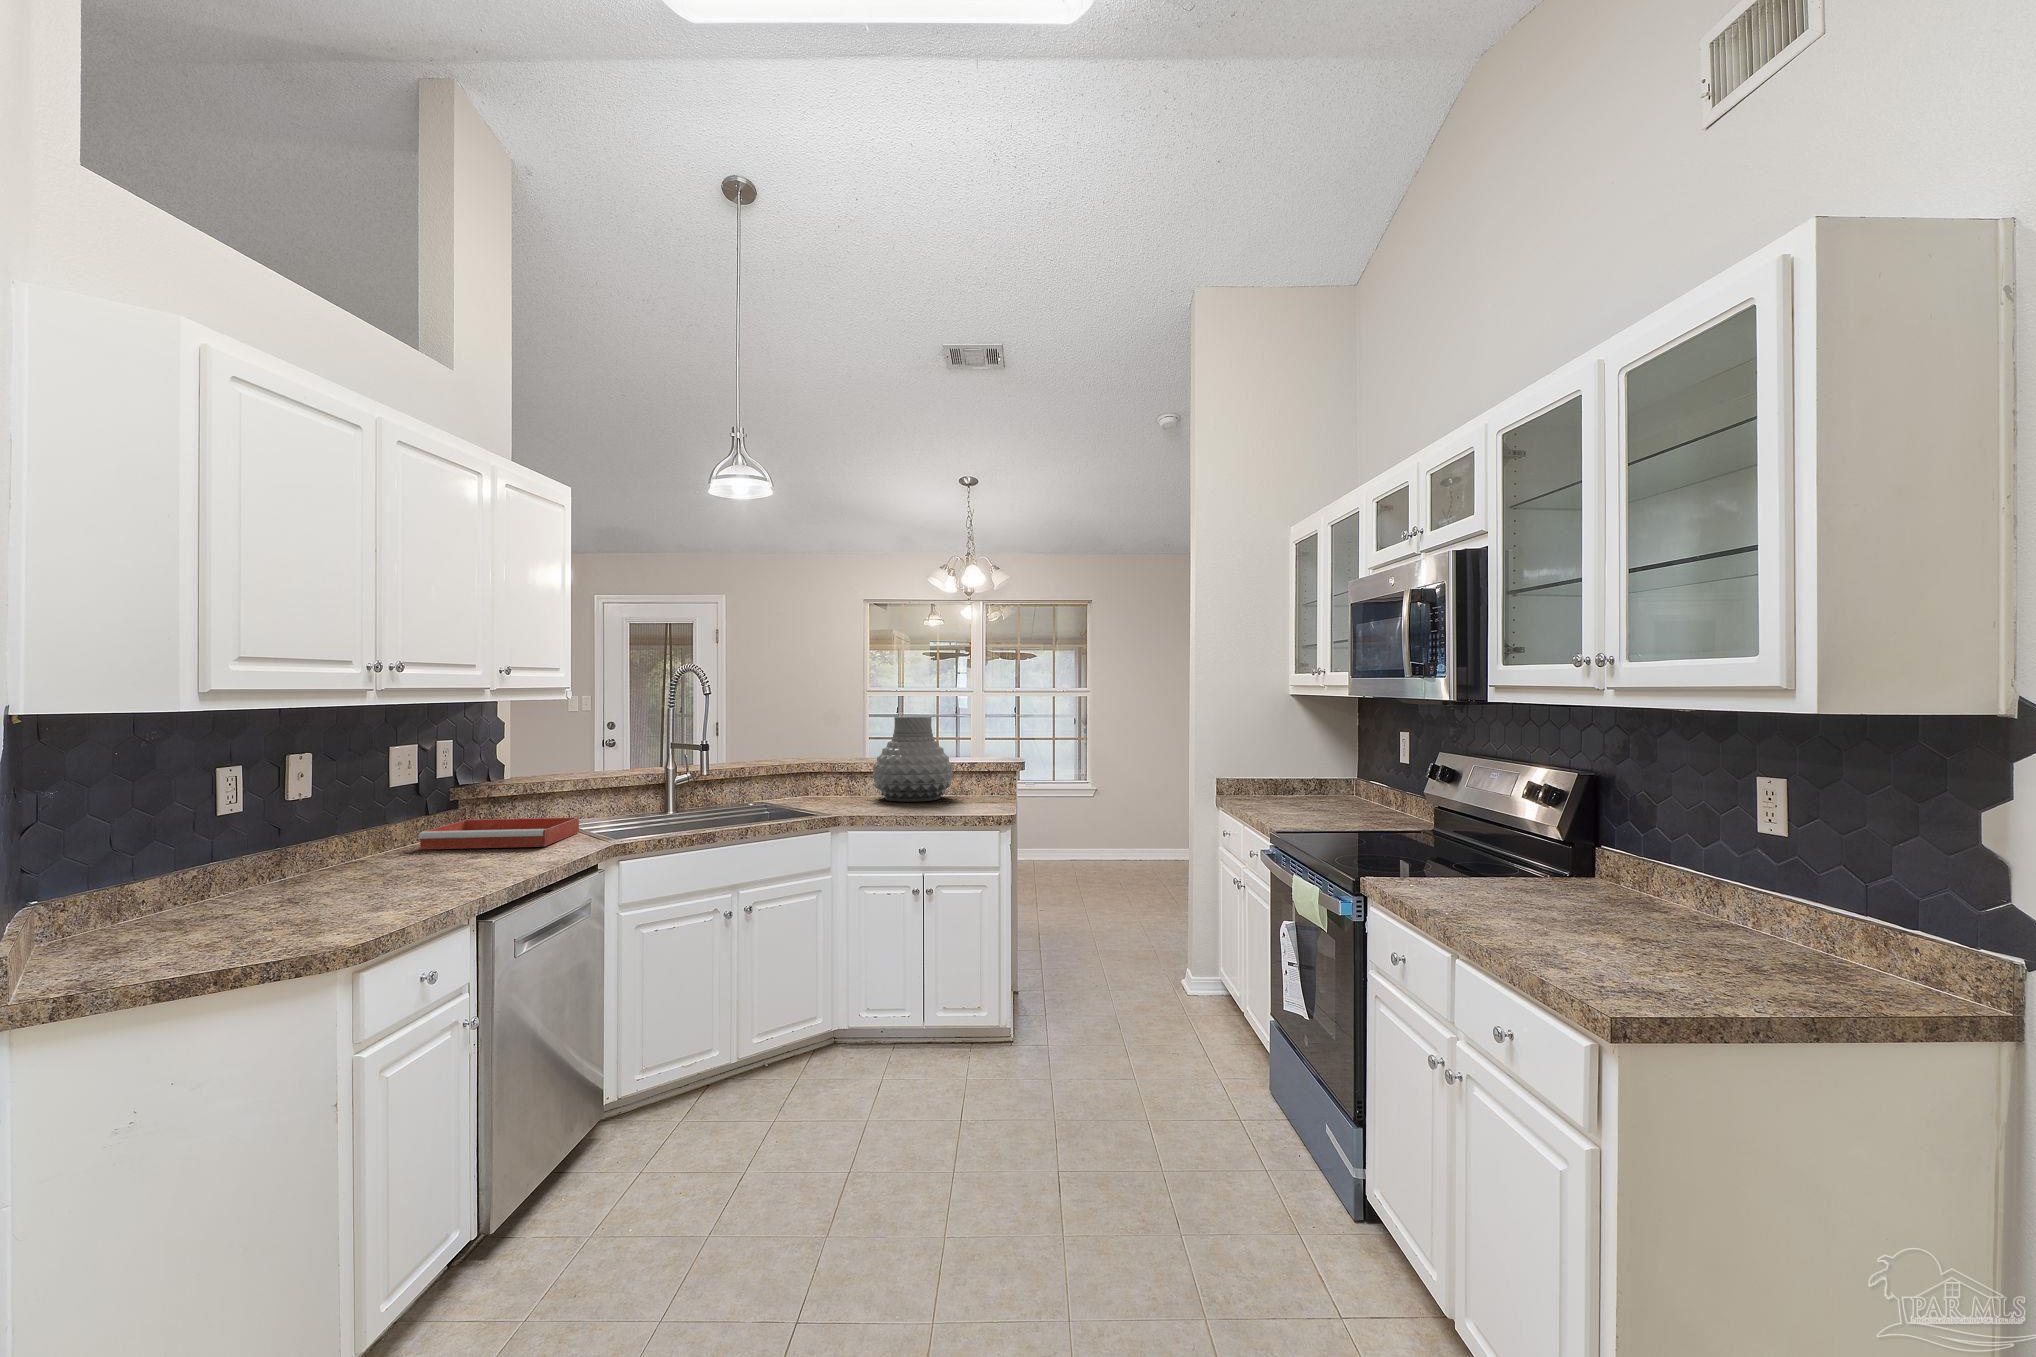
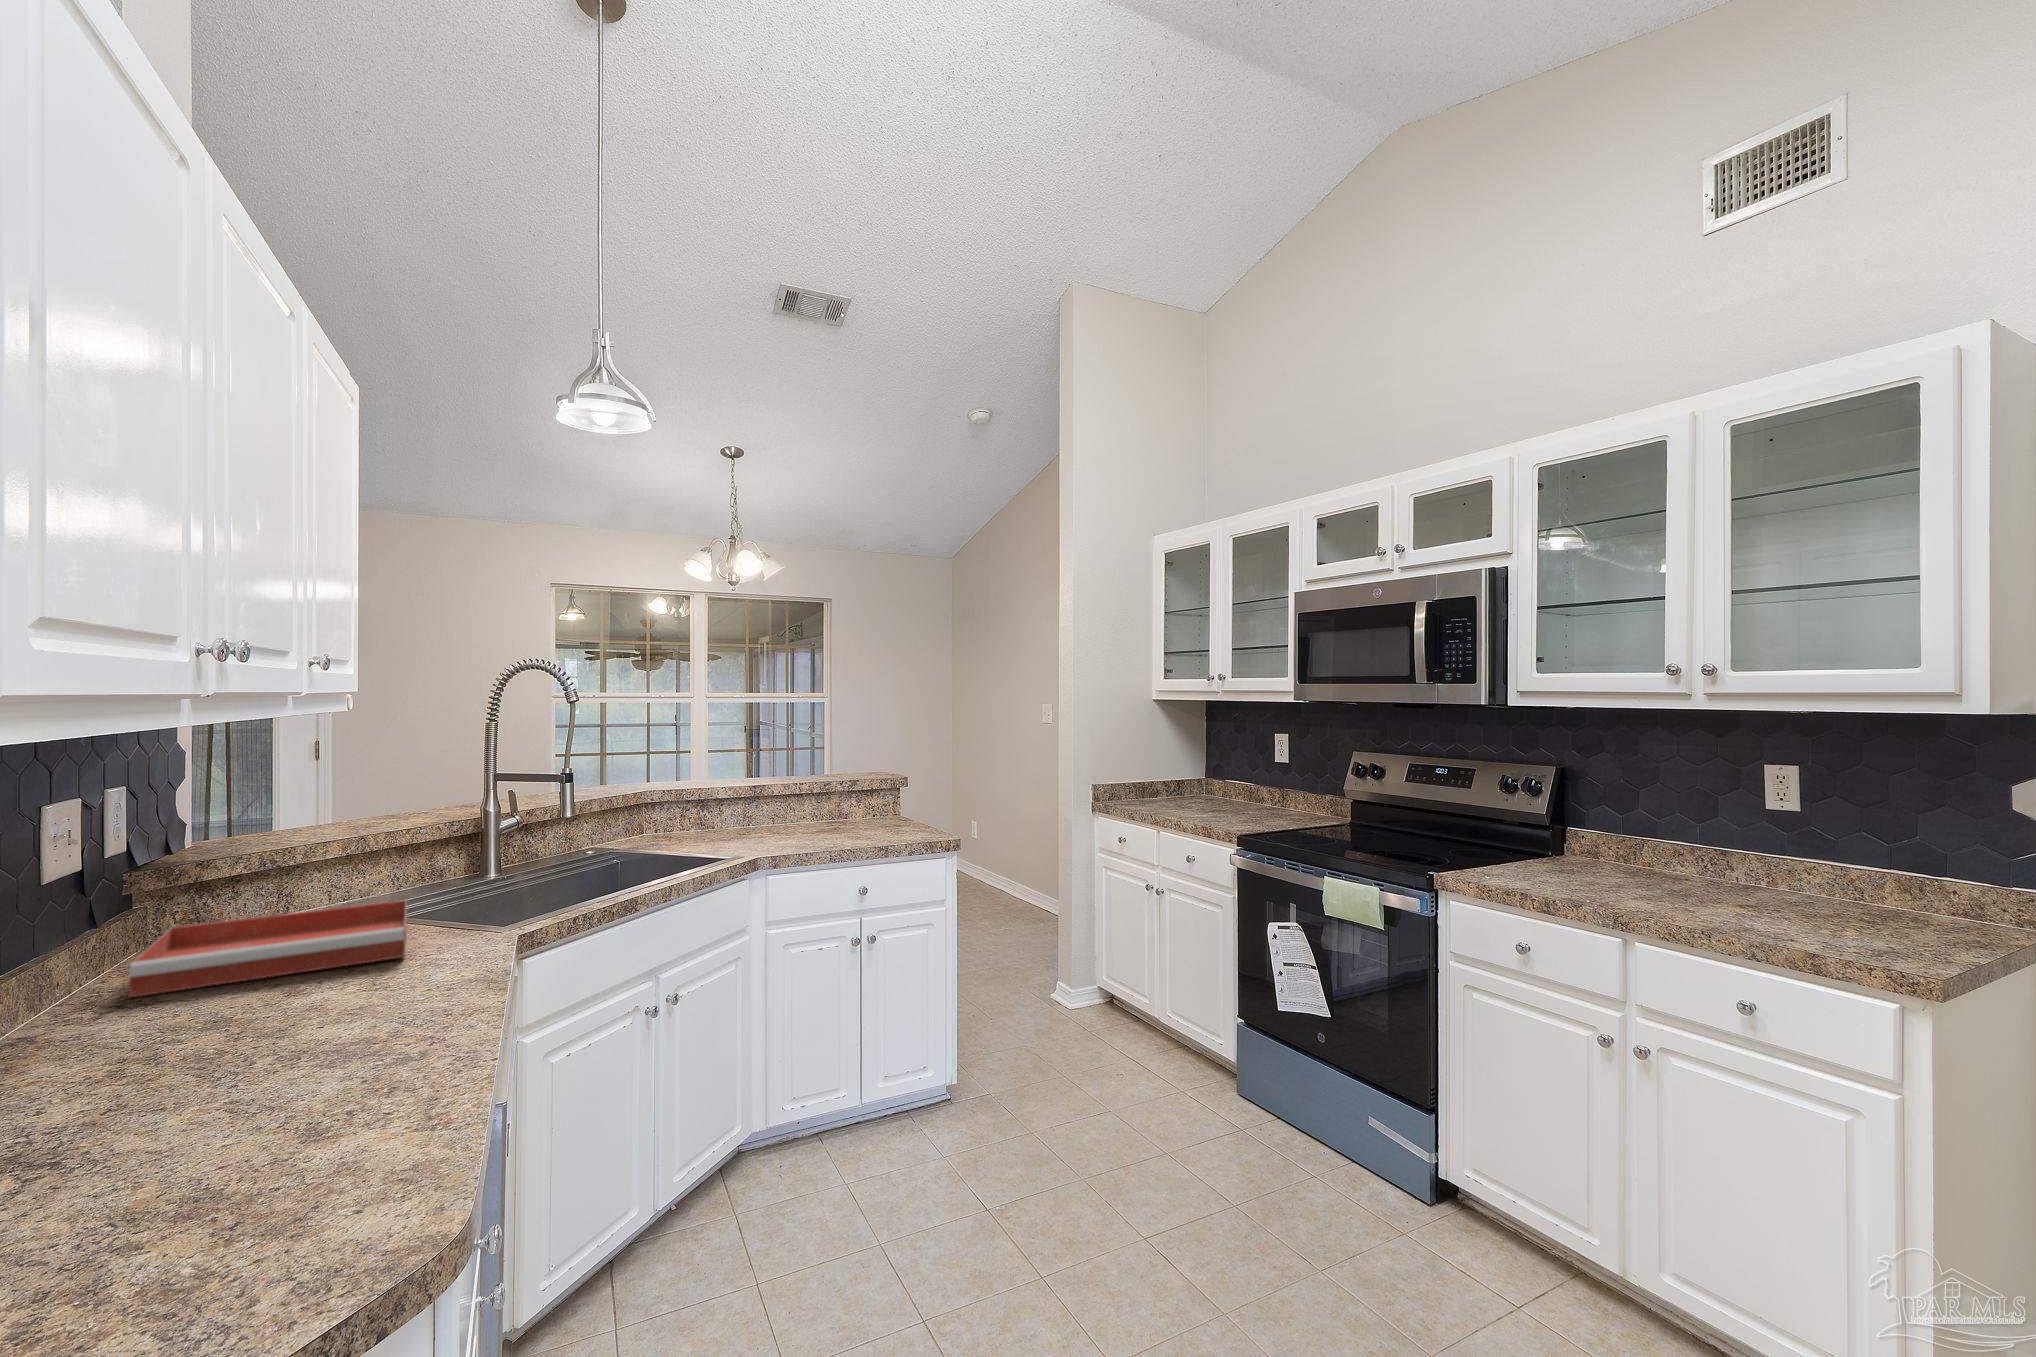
vase: present [873,717,953,802] -> none [739,727,841,832]

